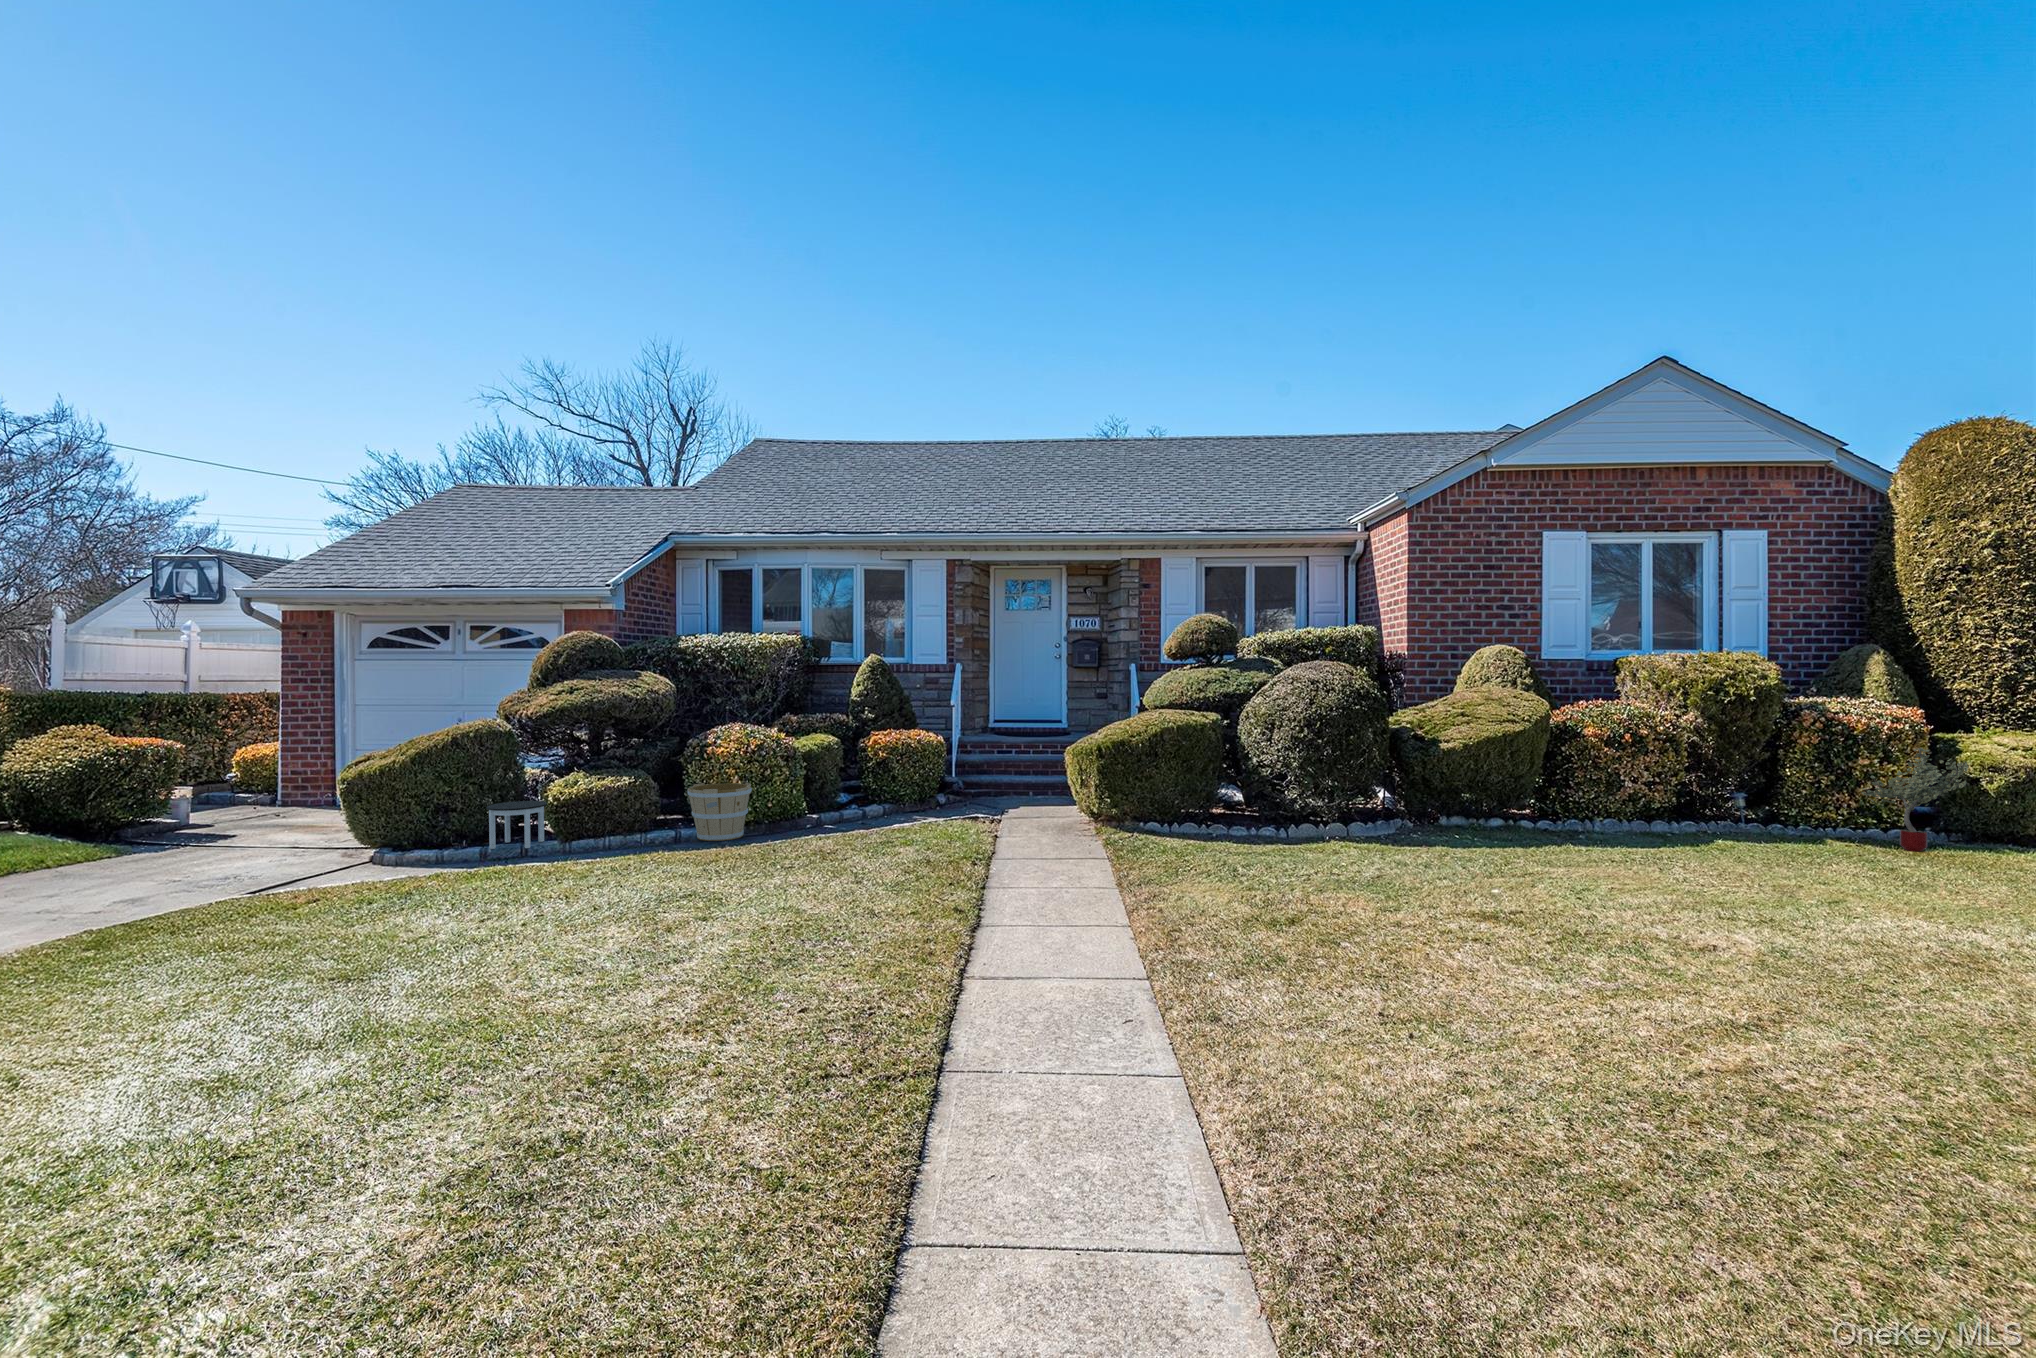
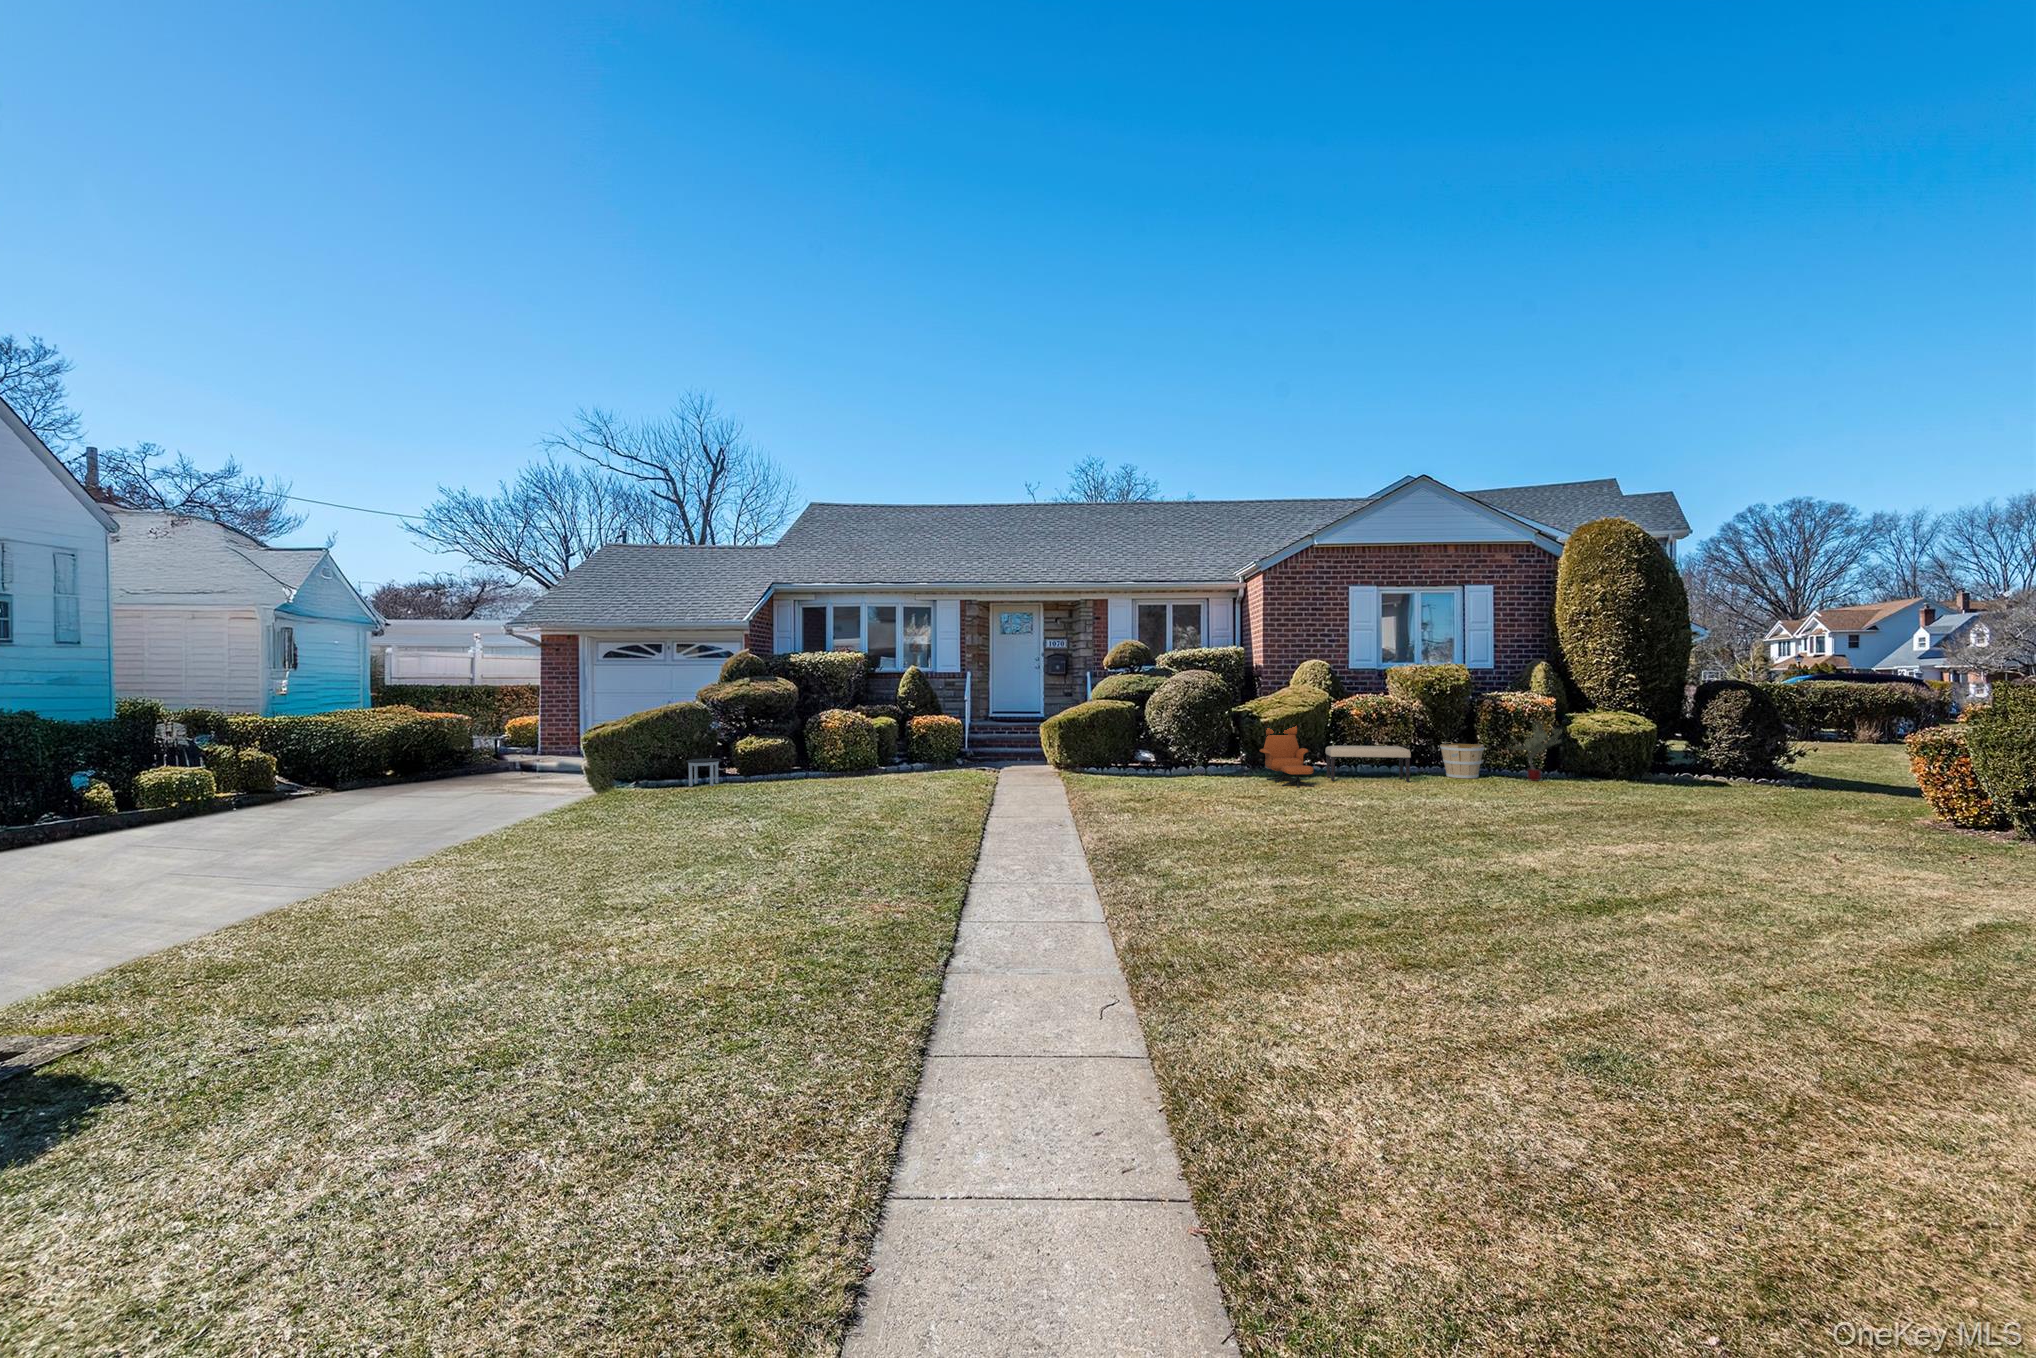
lounge chair: none [1434,751,1542,864] -> present [1260,726,1314,788]
wooden bucket: present [687,783,752,841] -> present [1440,742,1485,779]
bench: none [1541,787,1702,852] -> present [1325,746,1411,782]

